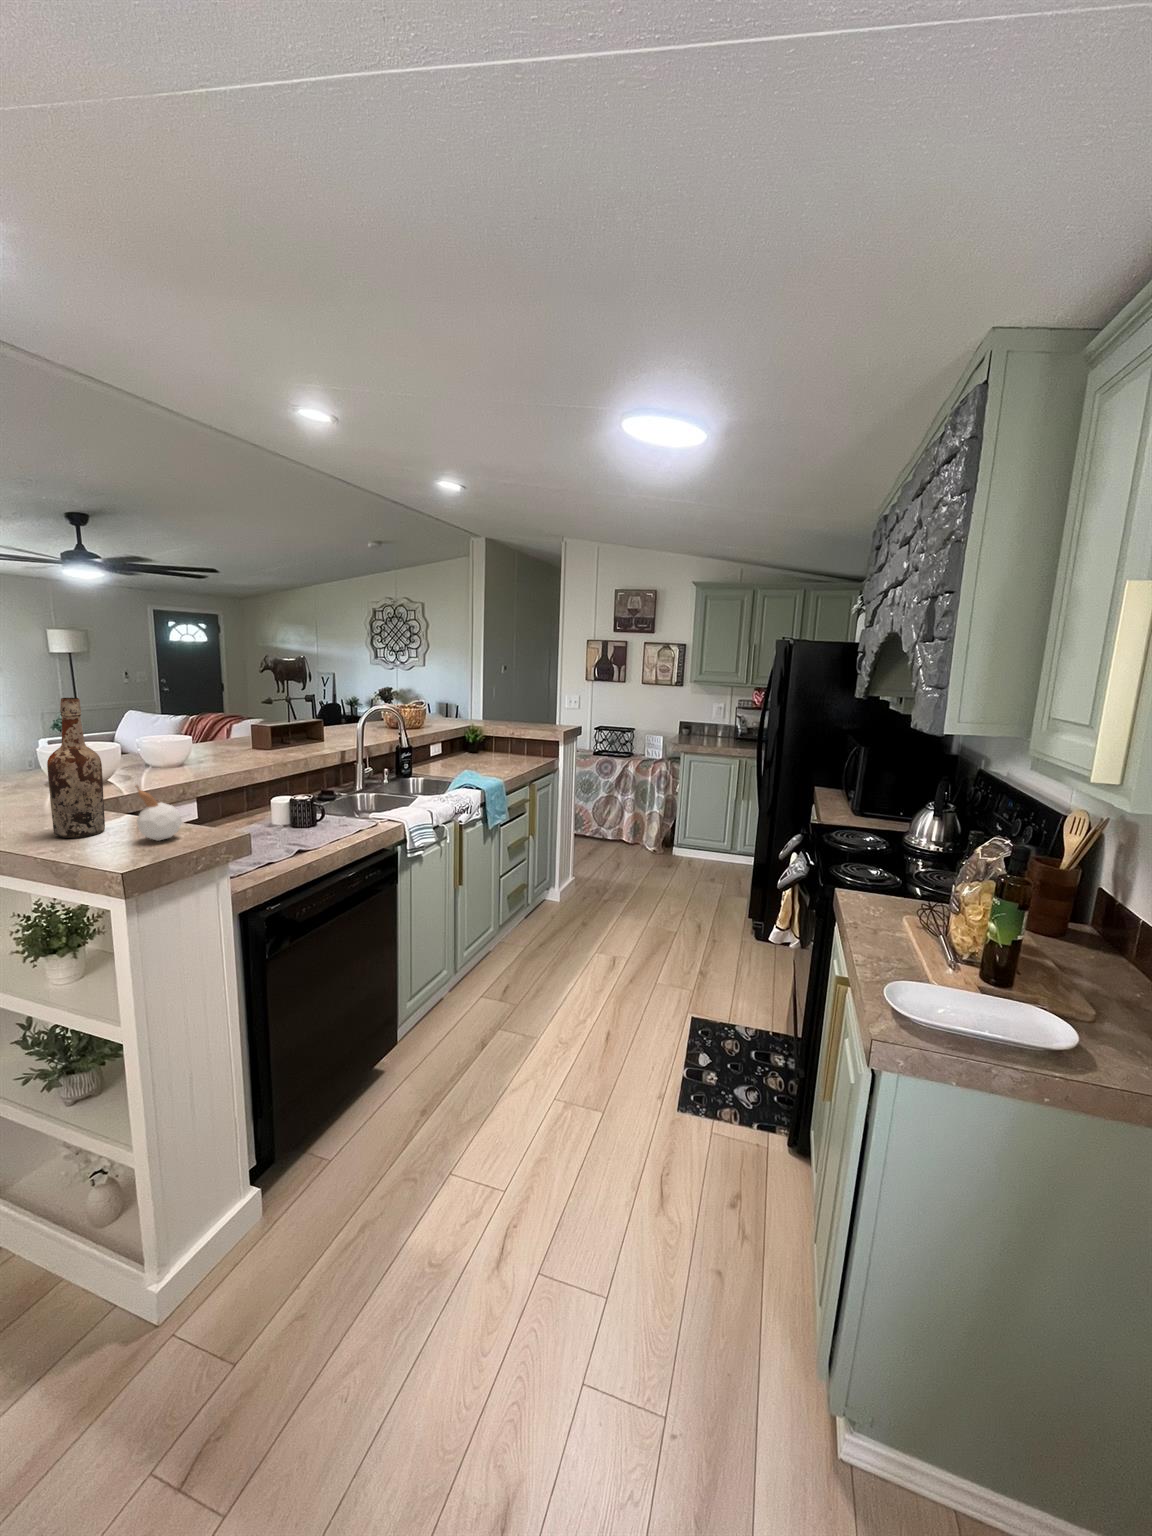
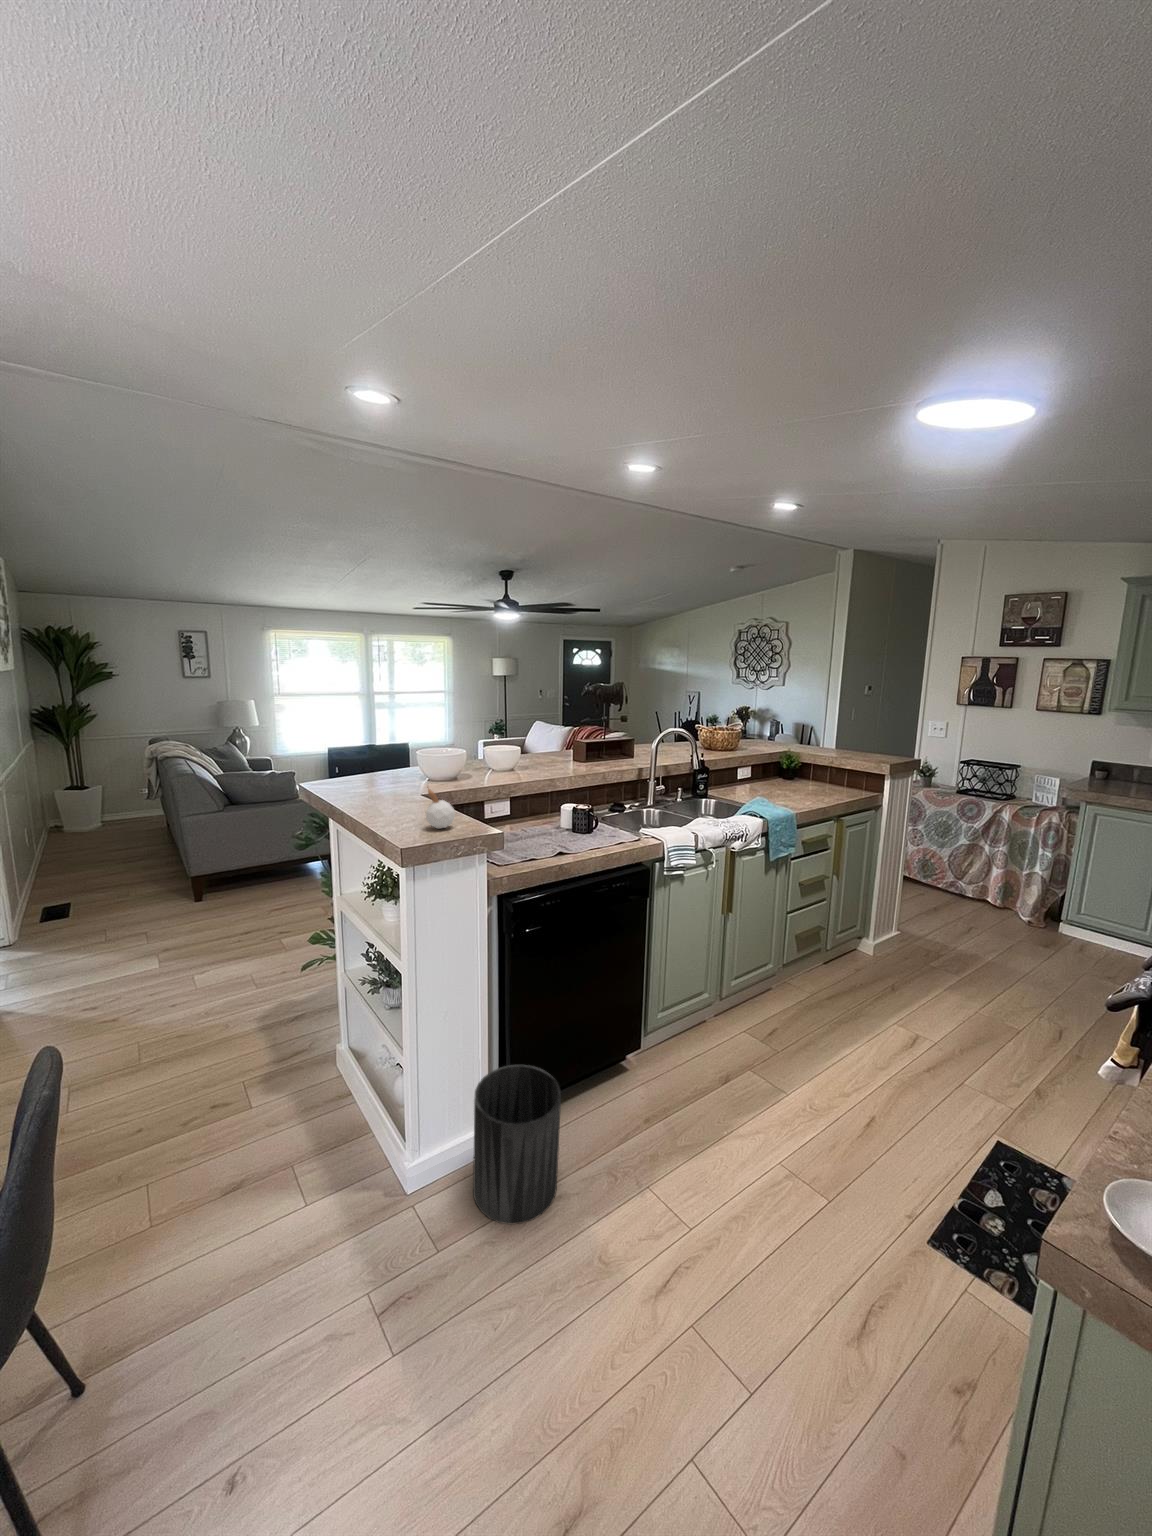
wine bottle: present [47,698,105,838] -> none [386,719,418,819]
trash can: none [246,1099,357,1294] -> present [473,1065,561,1224]

